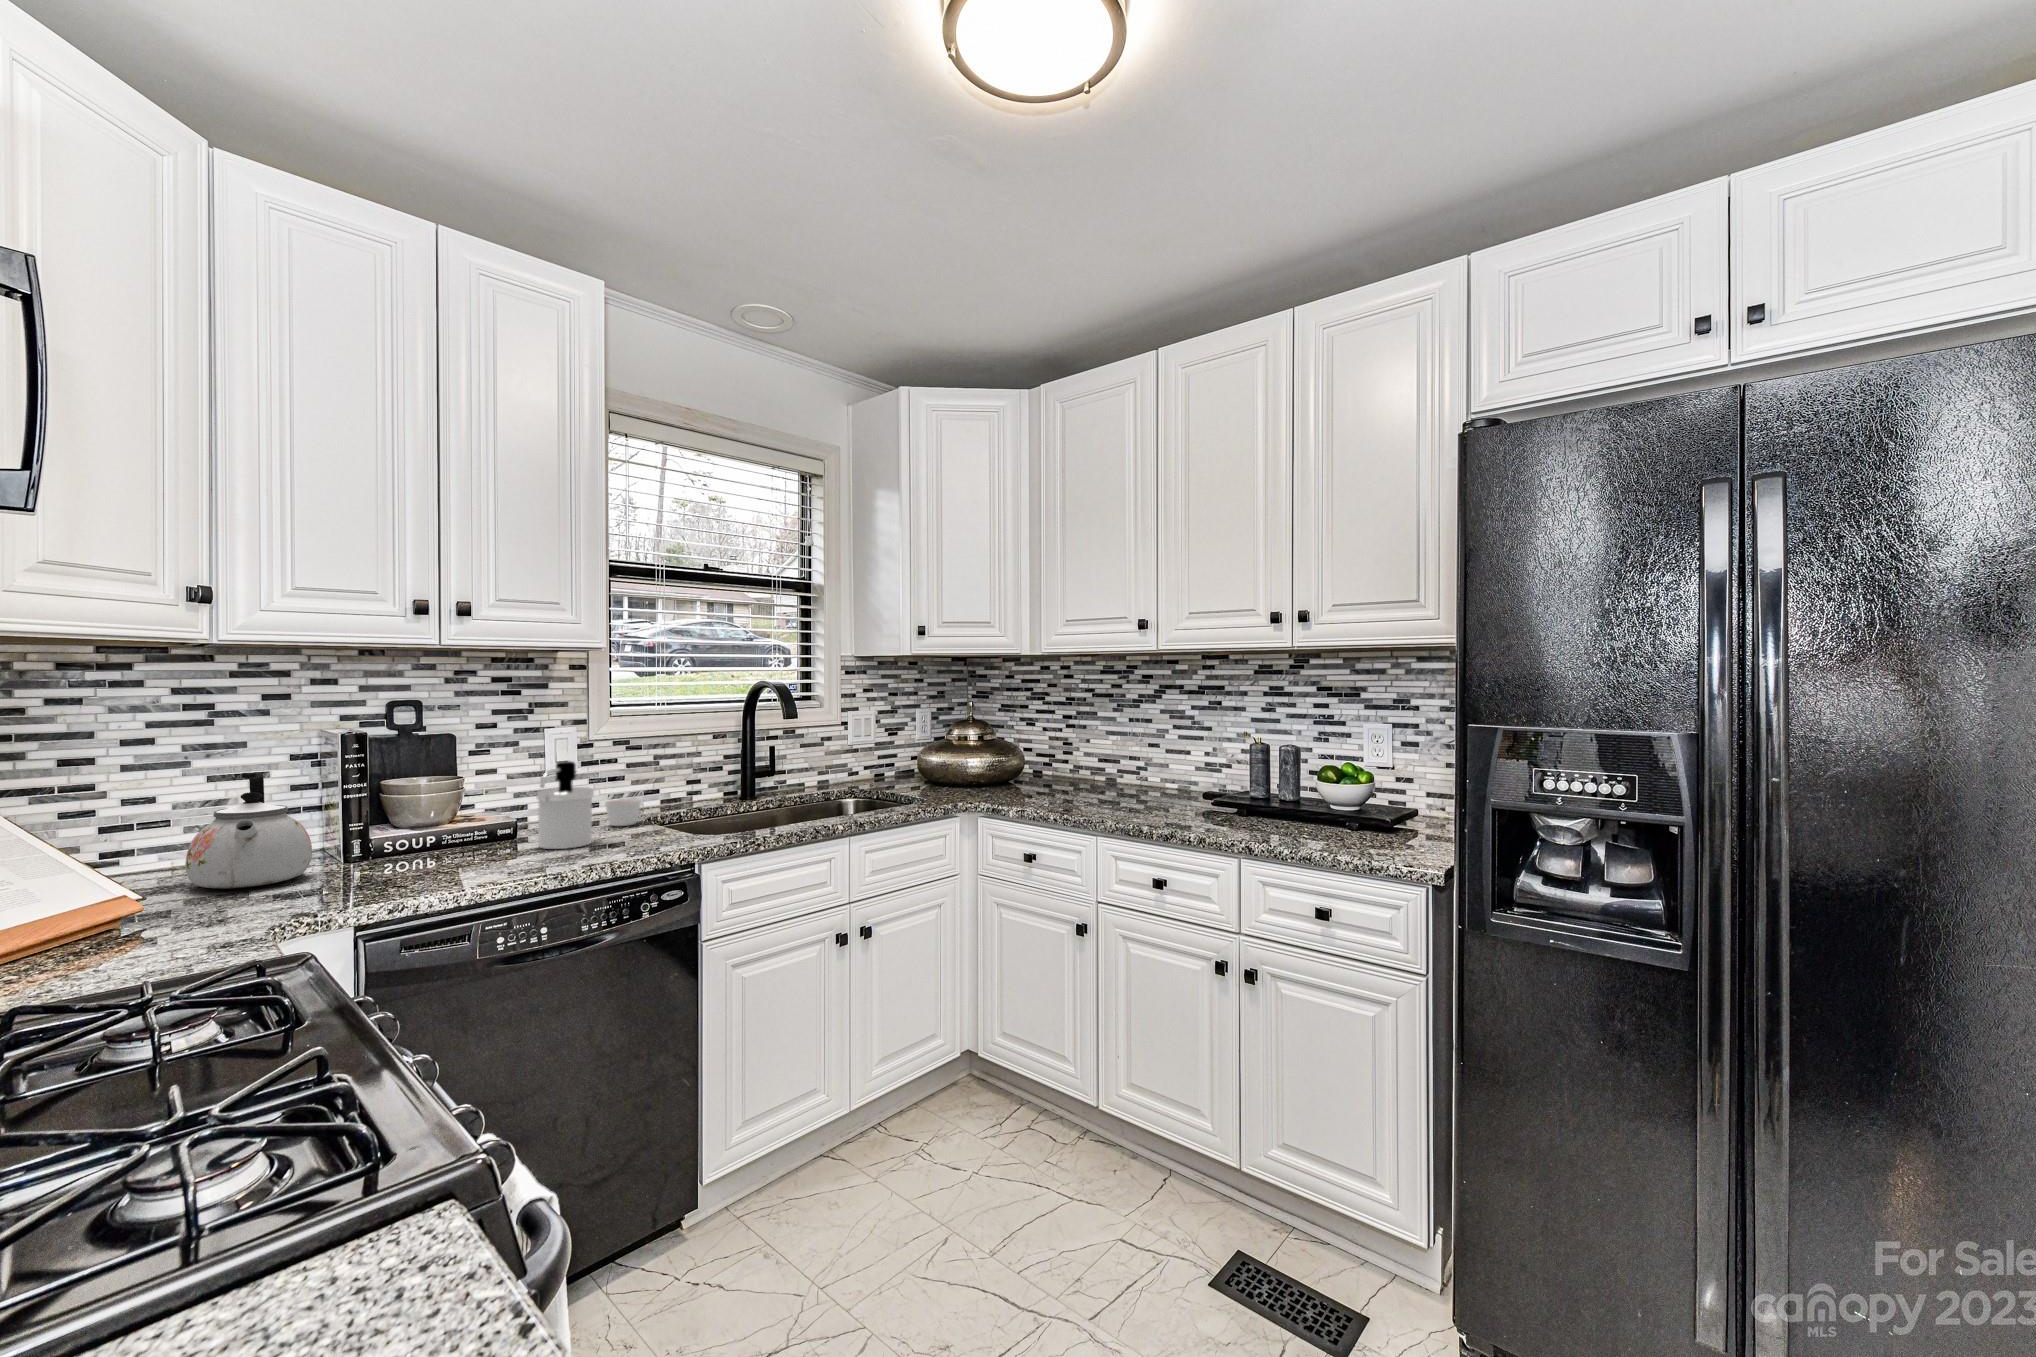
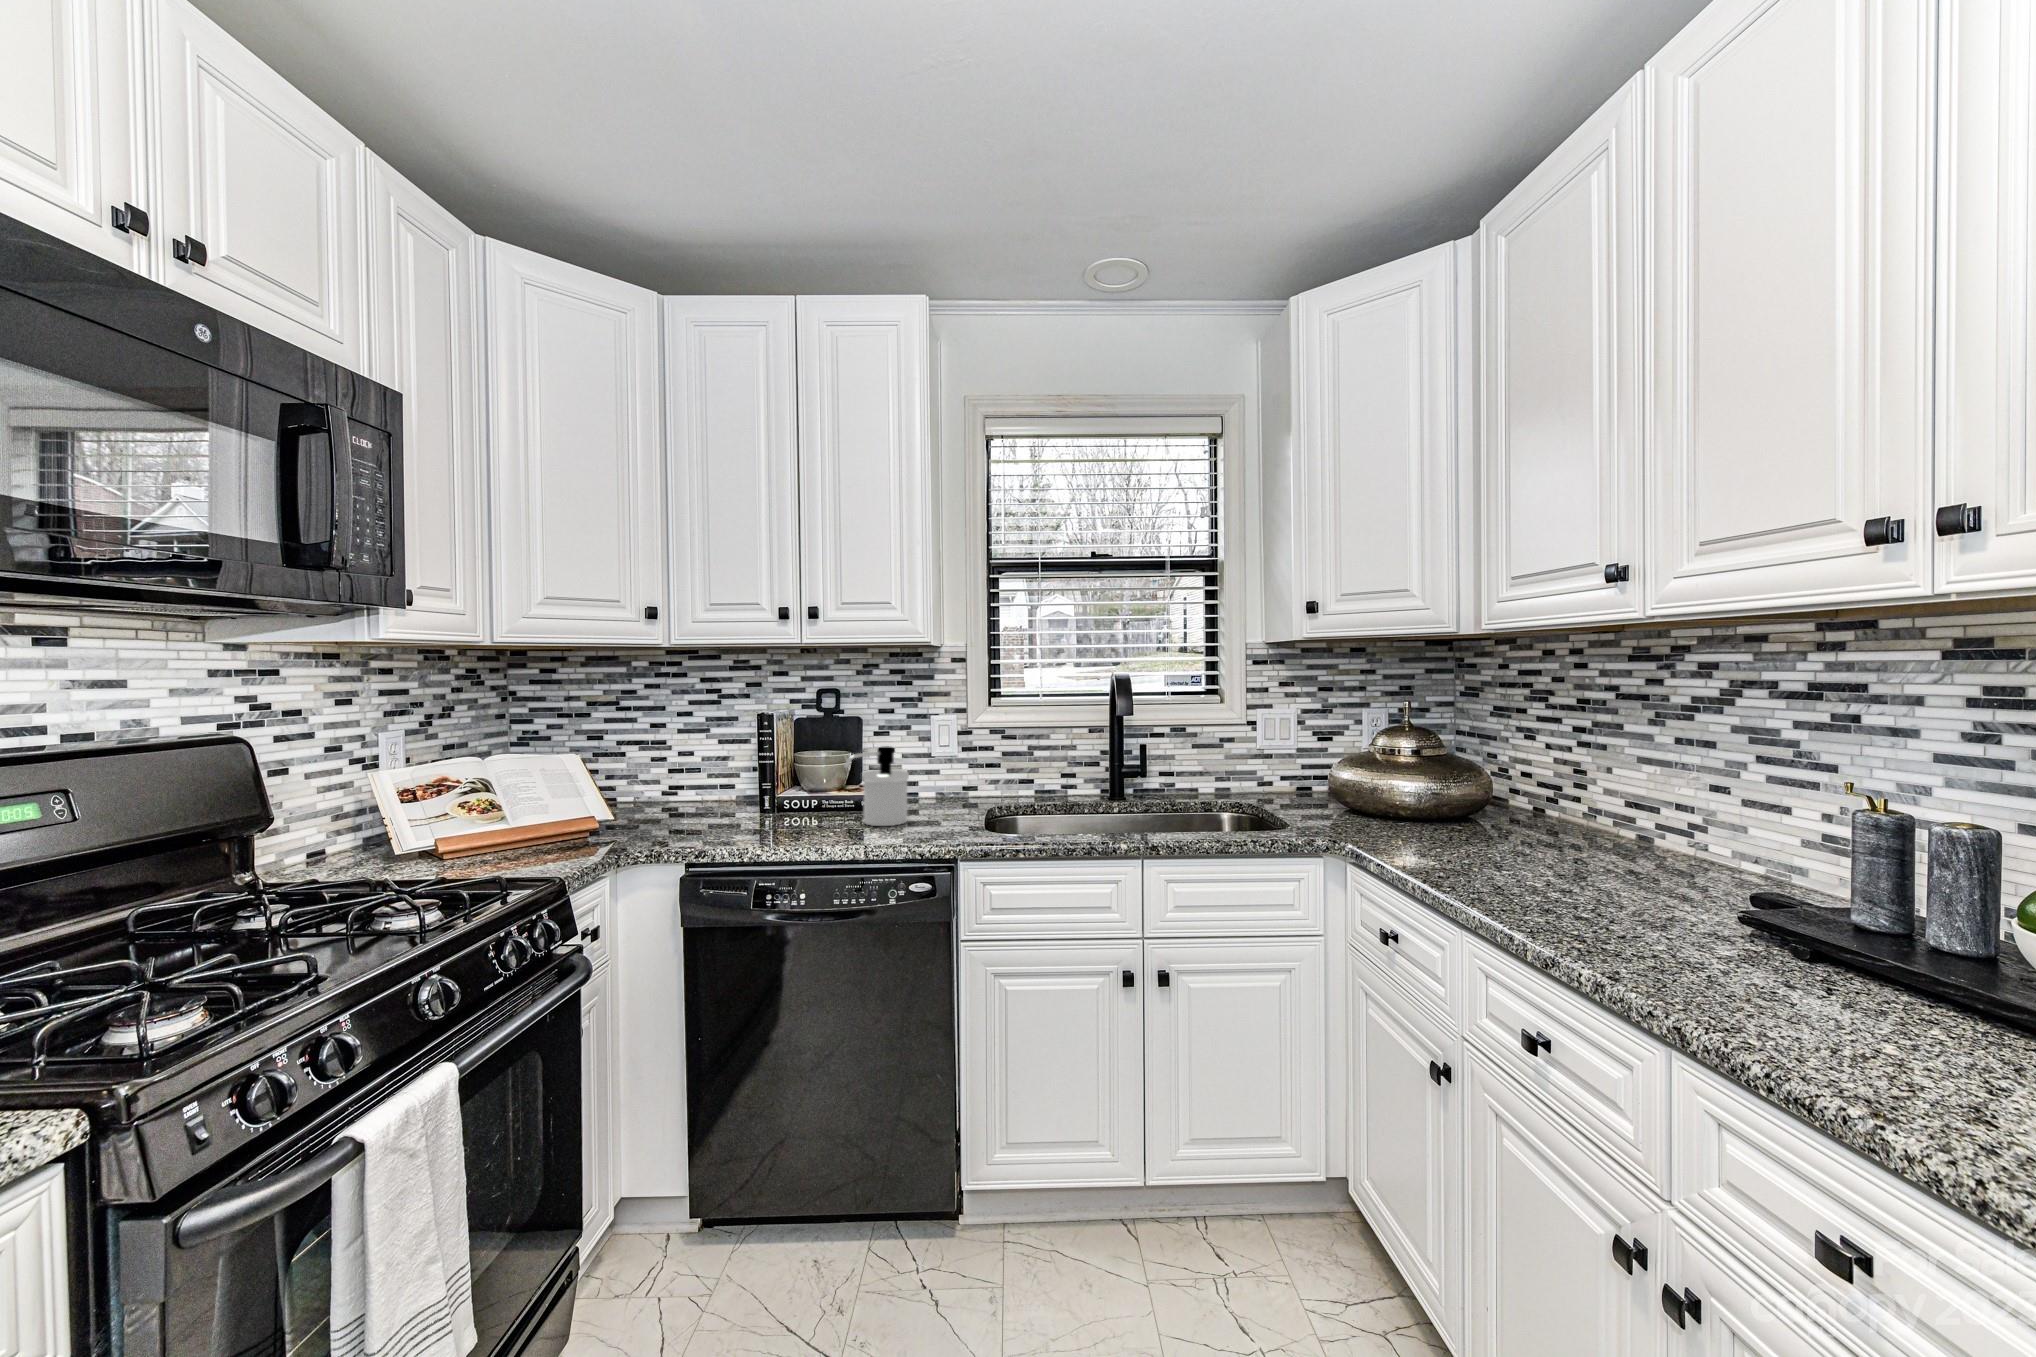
kettle: present [185,772,312,888] -> none [642,740,718,822]
candle: present [605,799,641,826] -> none [957,785,988,811]

